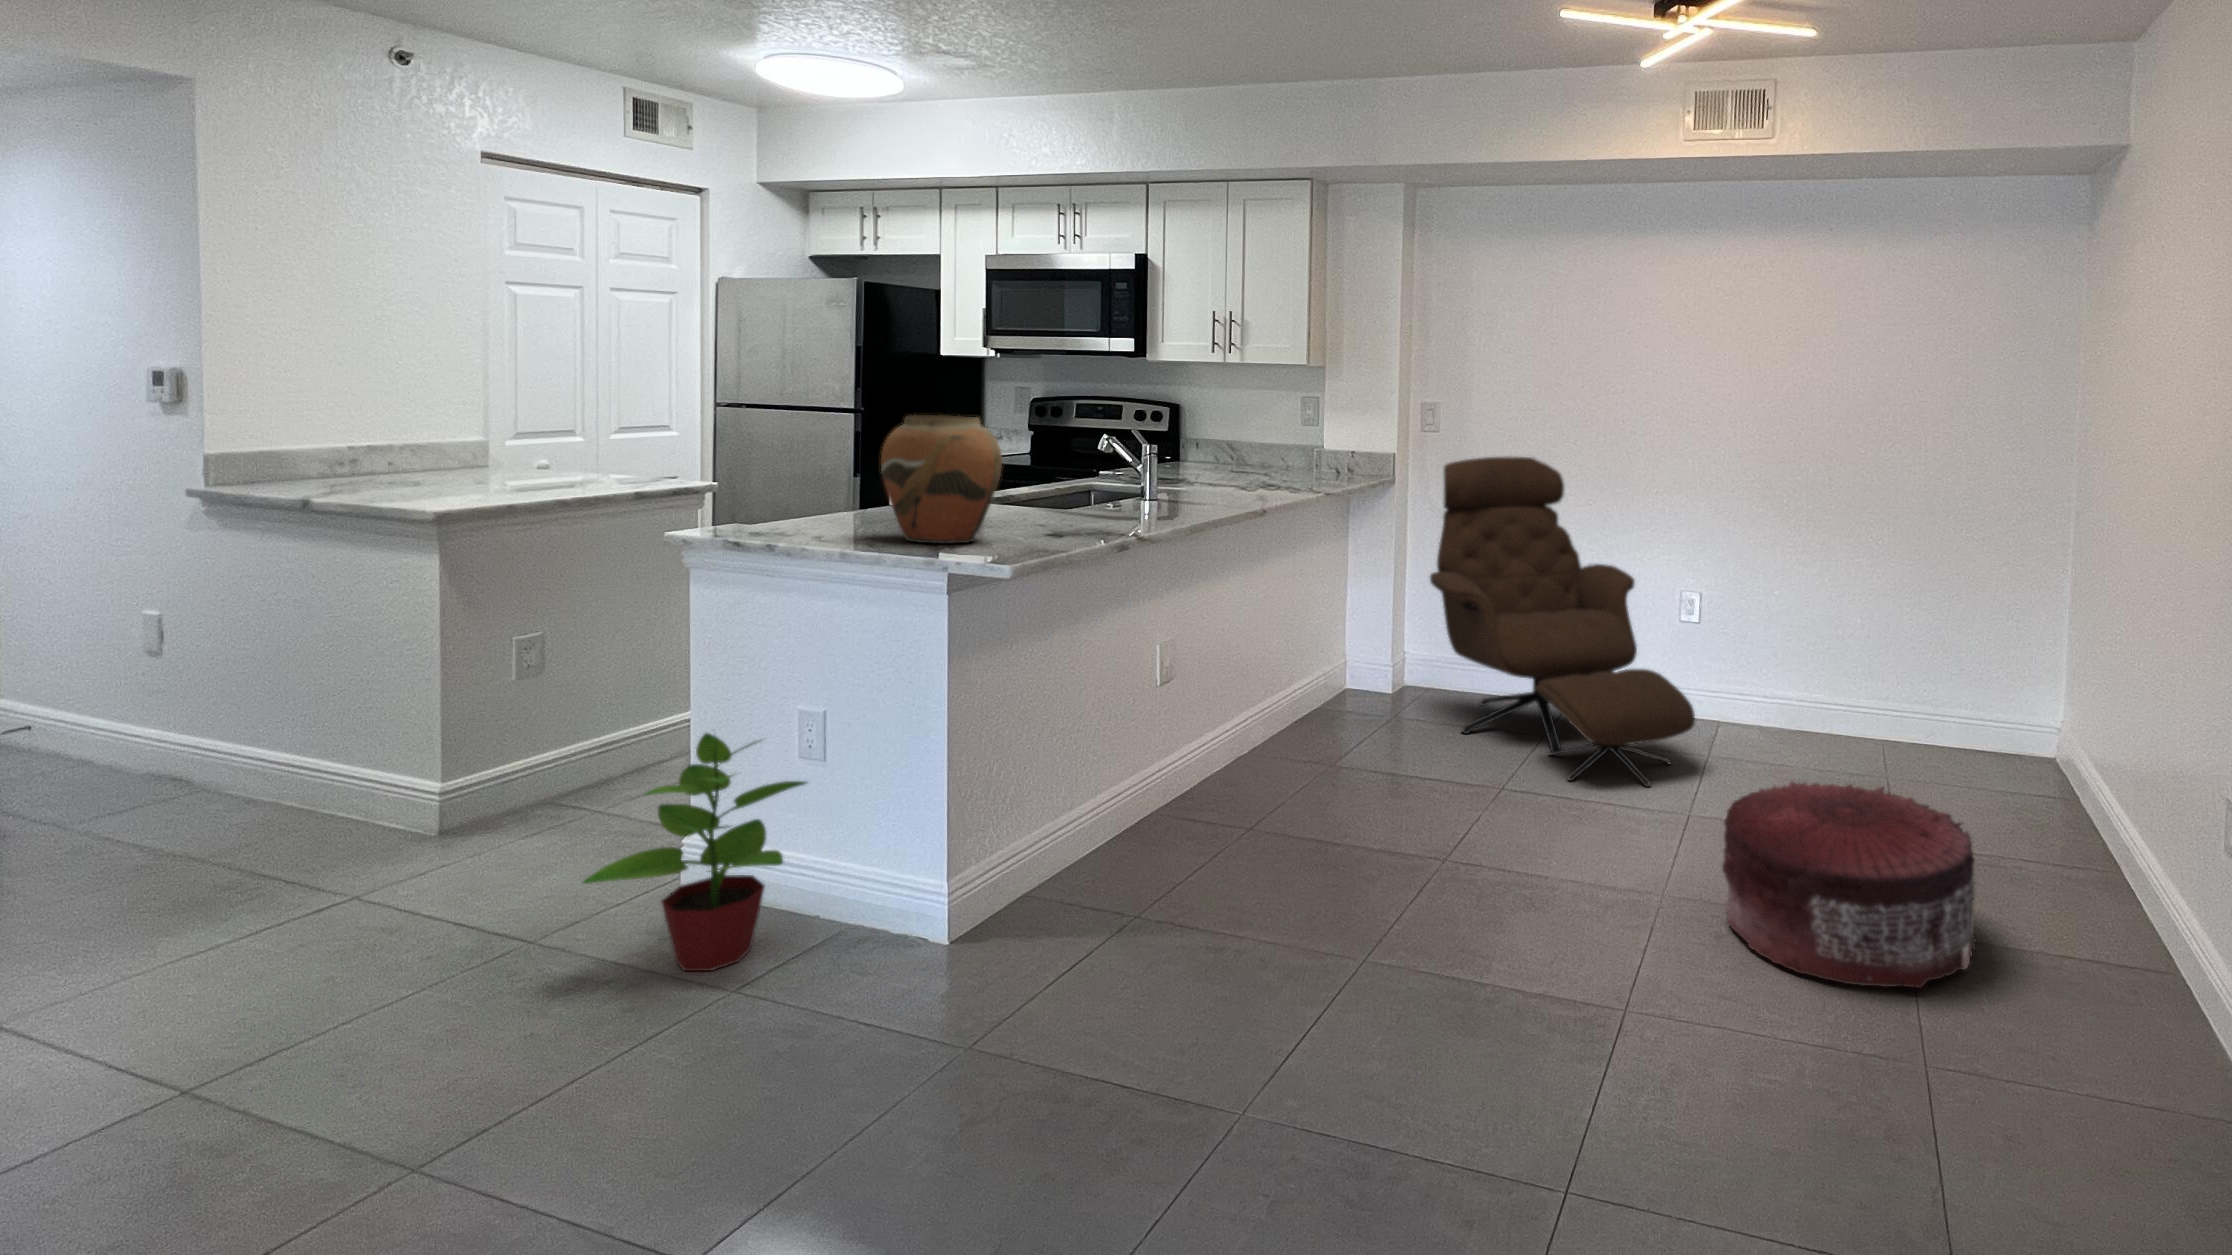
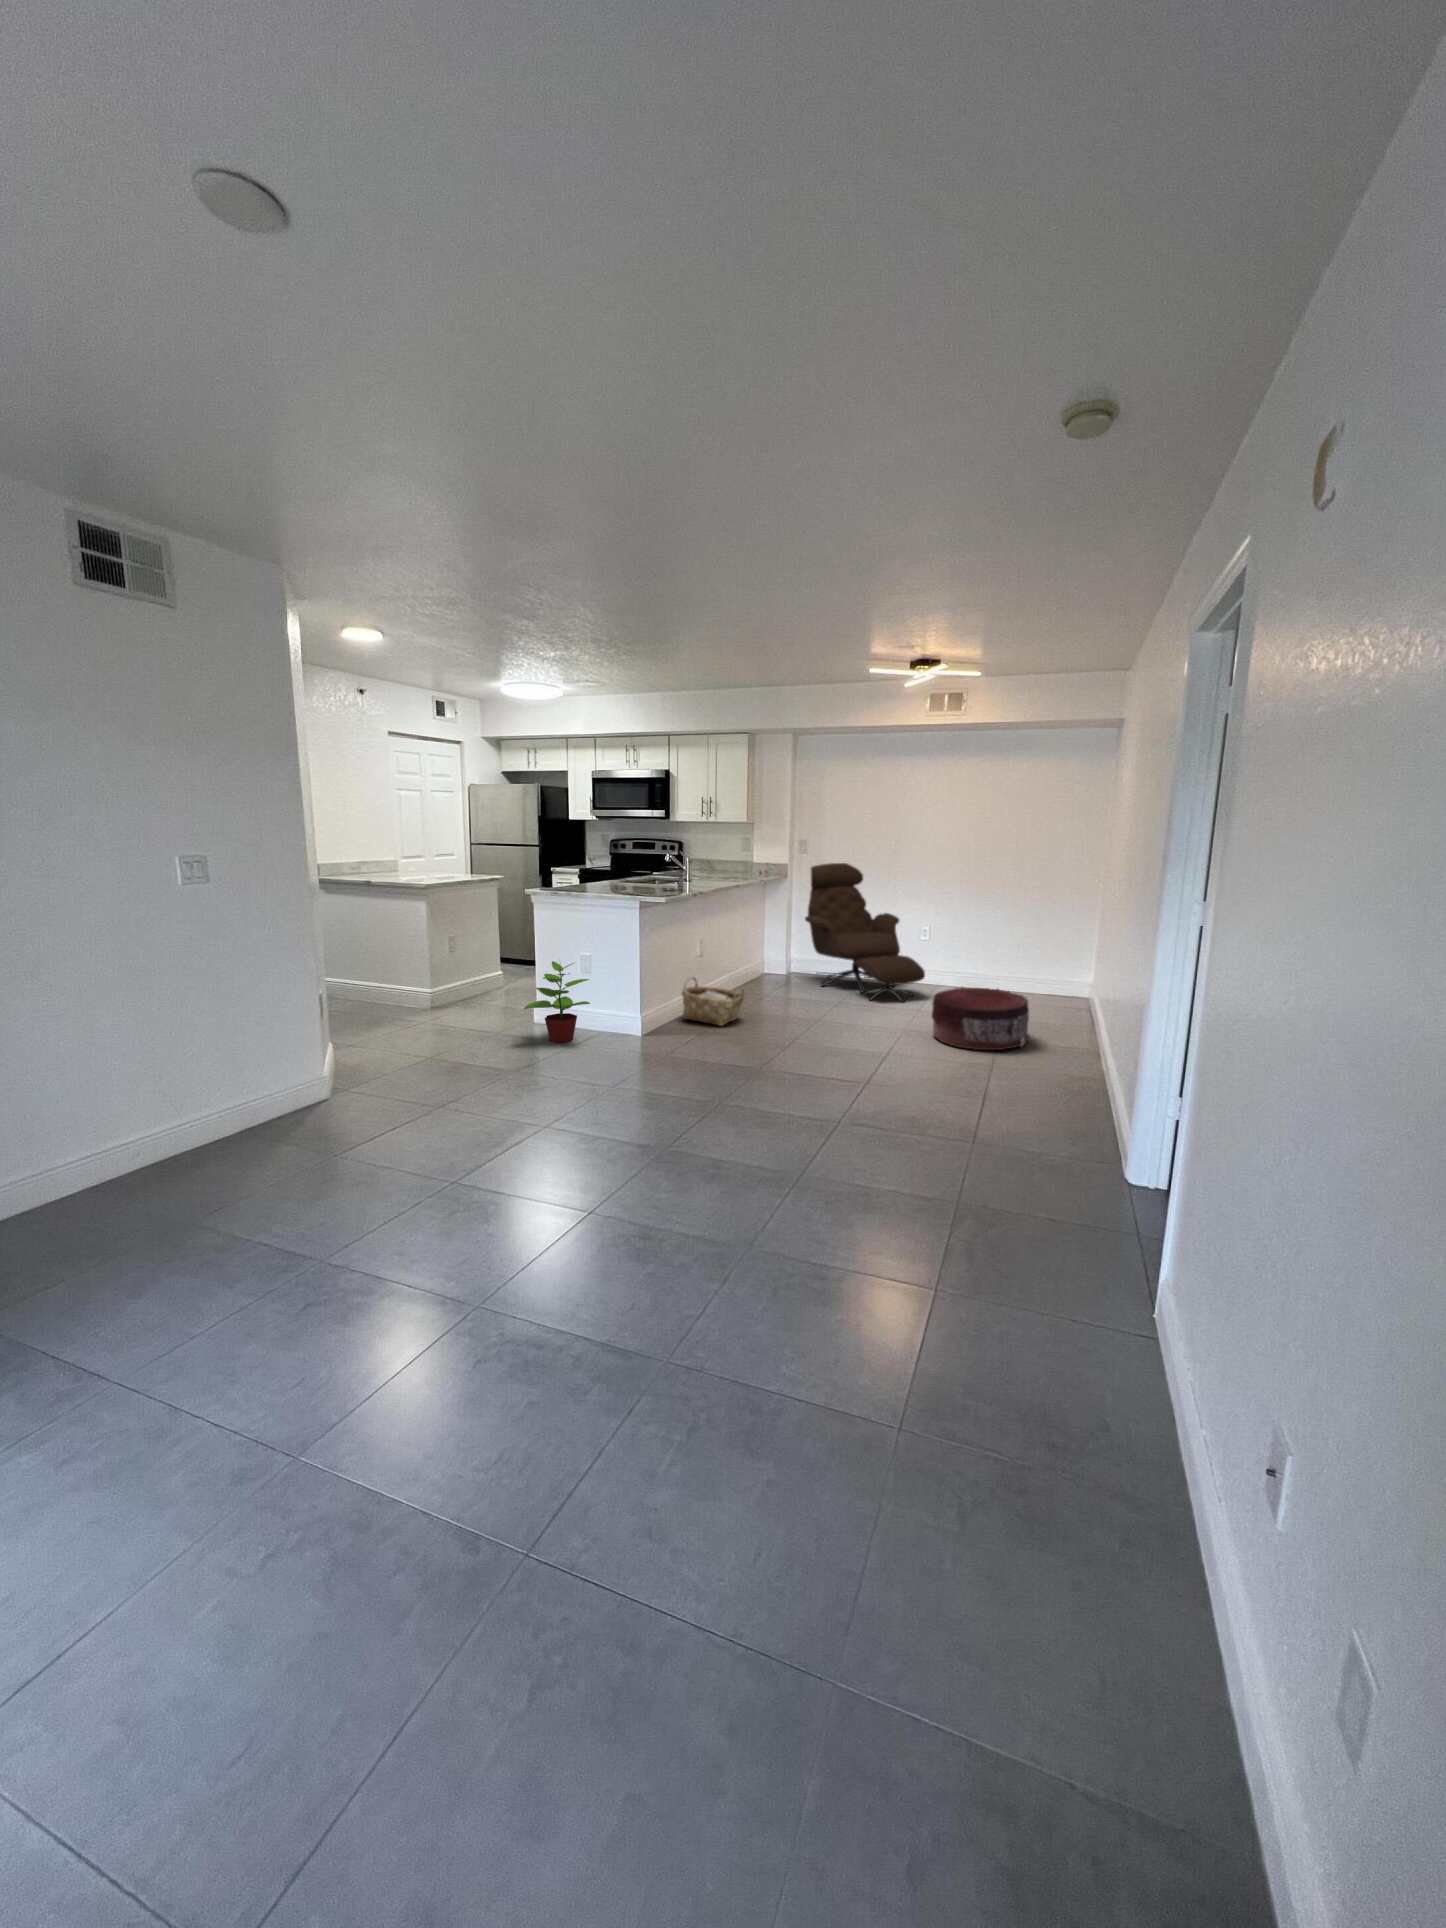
vase: present [881,415,1002,544] -> none [603,843,650,892]
woven basket: none [1093,746,1253,887] -> present [682,977,744,1026]

